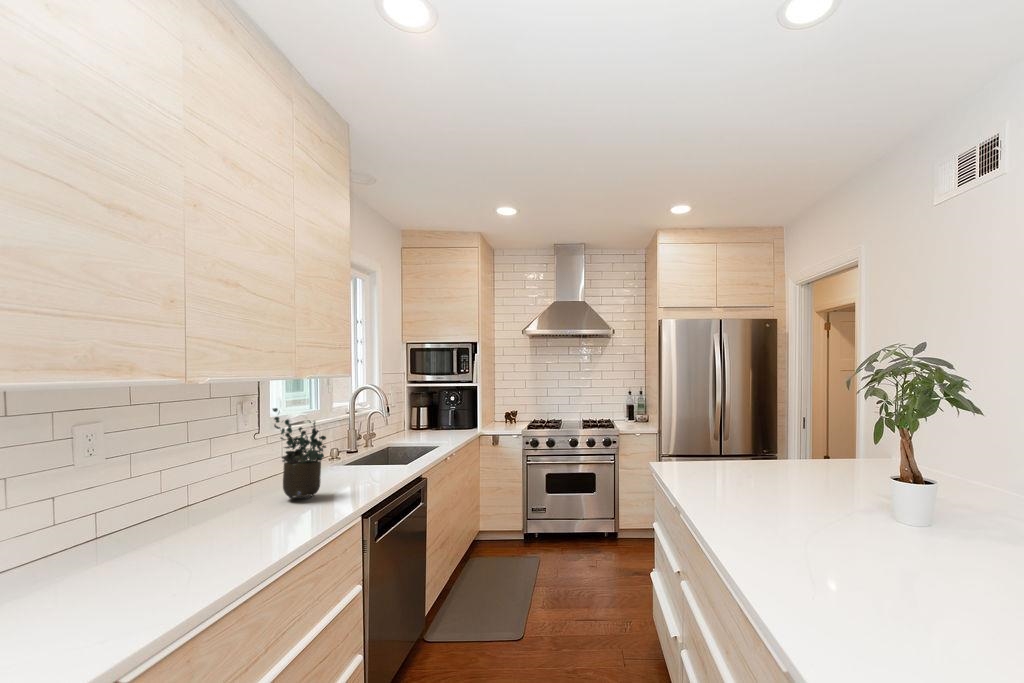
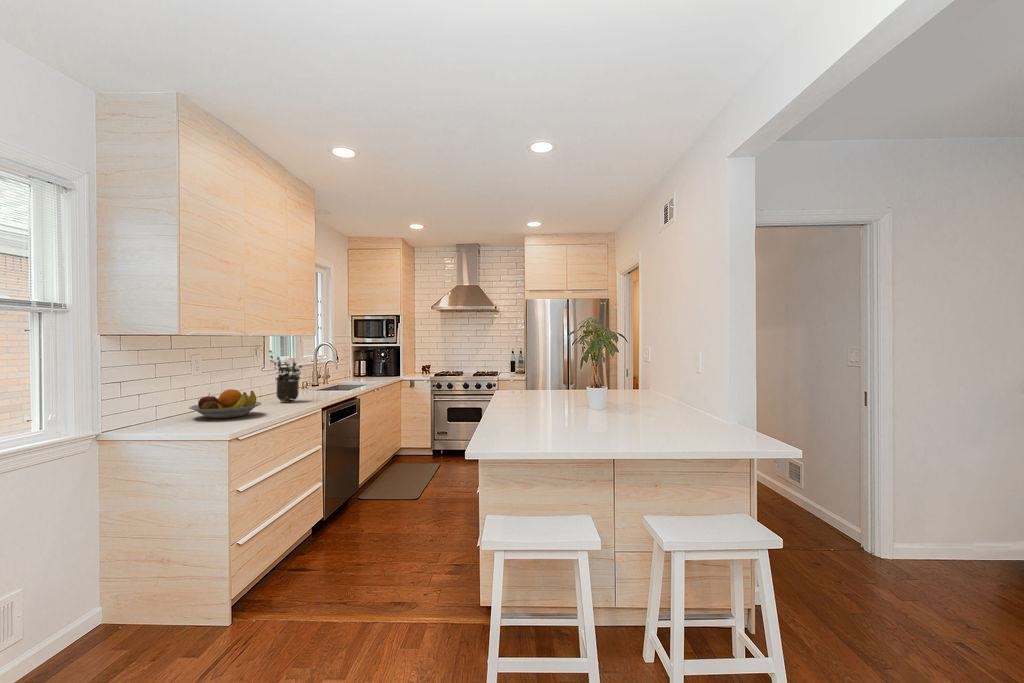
fruit bowl: none [82,502,236,568] -> present [189,389,261,418]

